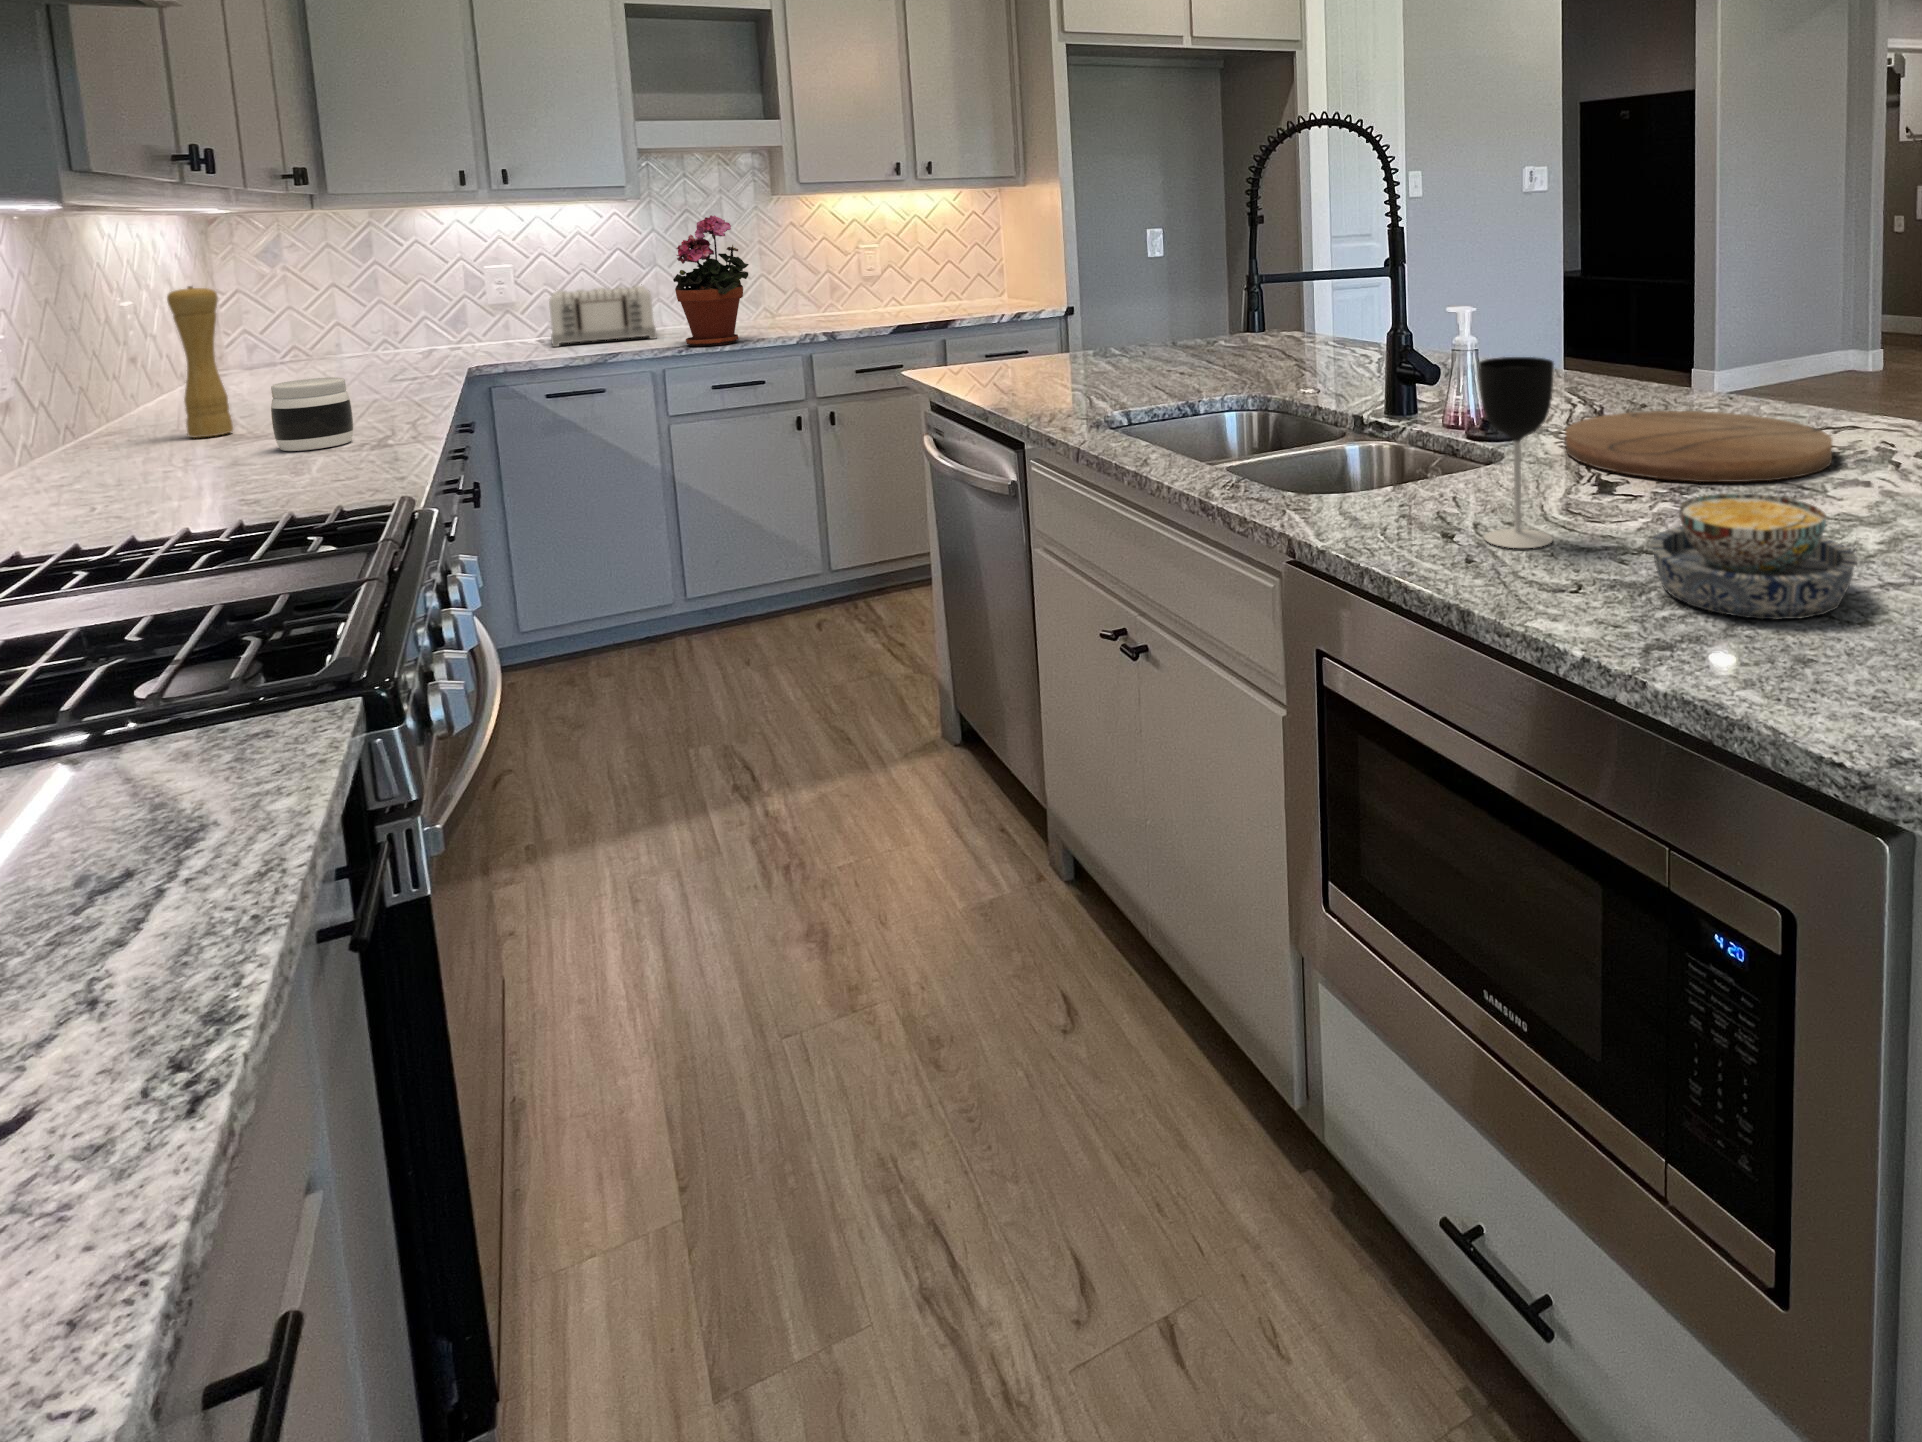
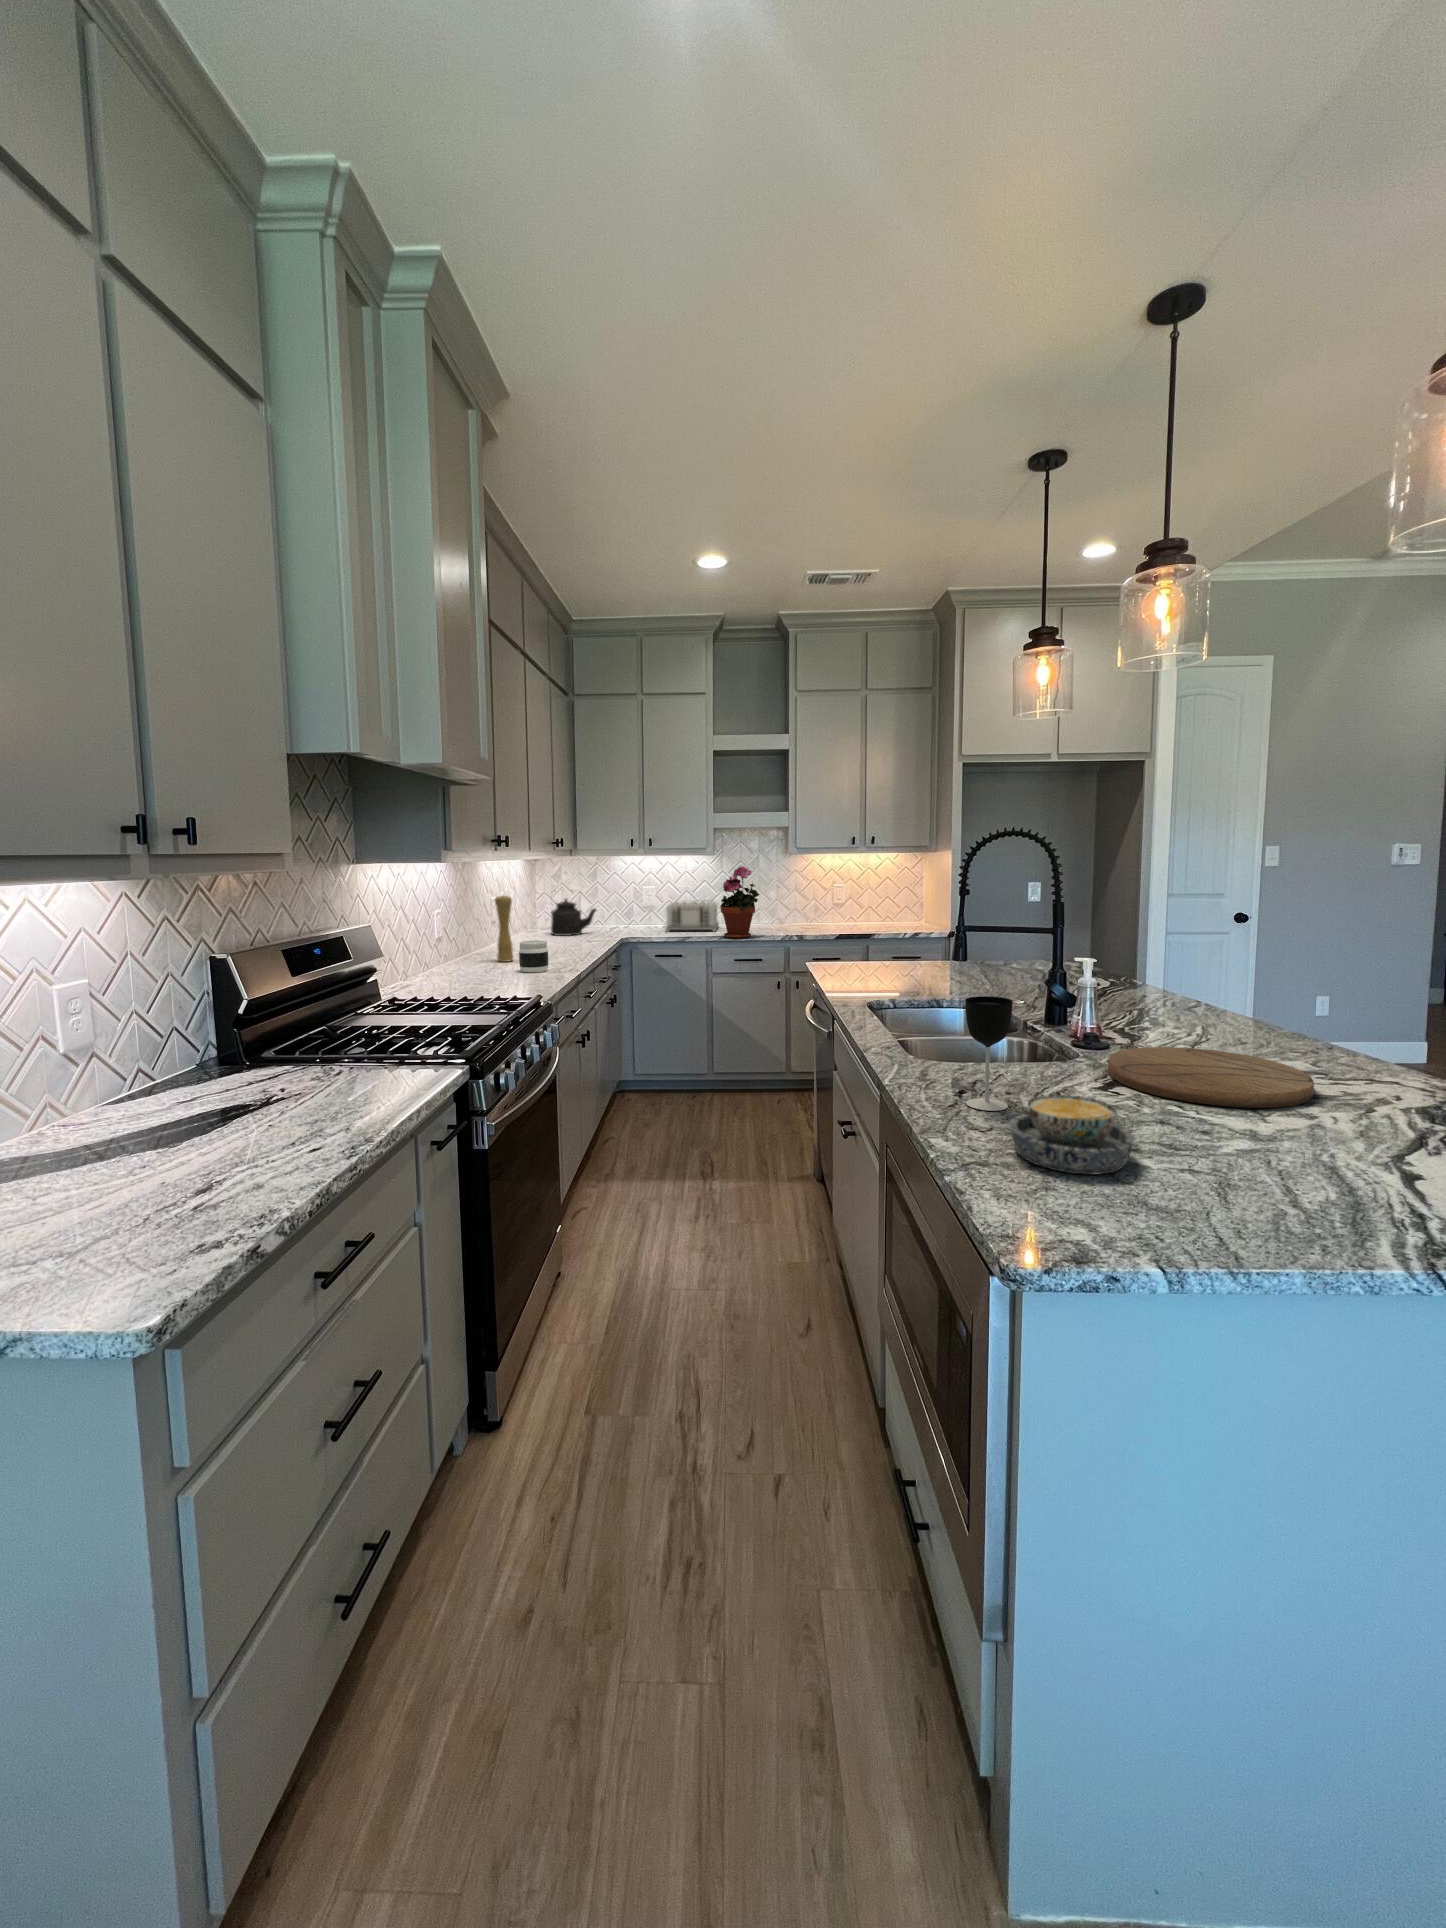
kettle: none [269,278,392,375] -> present [551,899,596,936]

